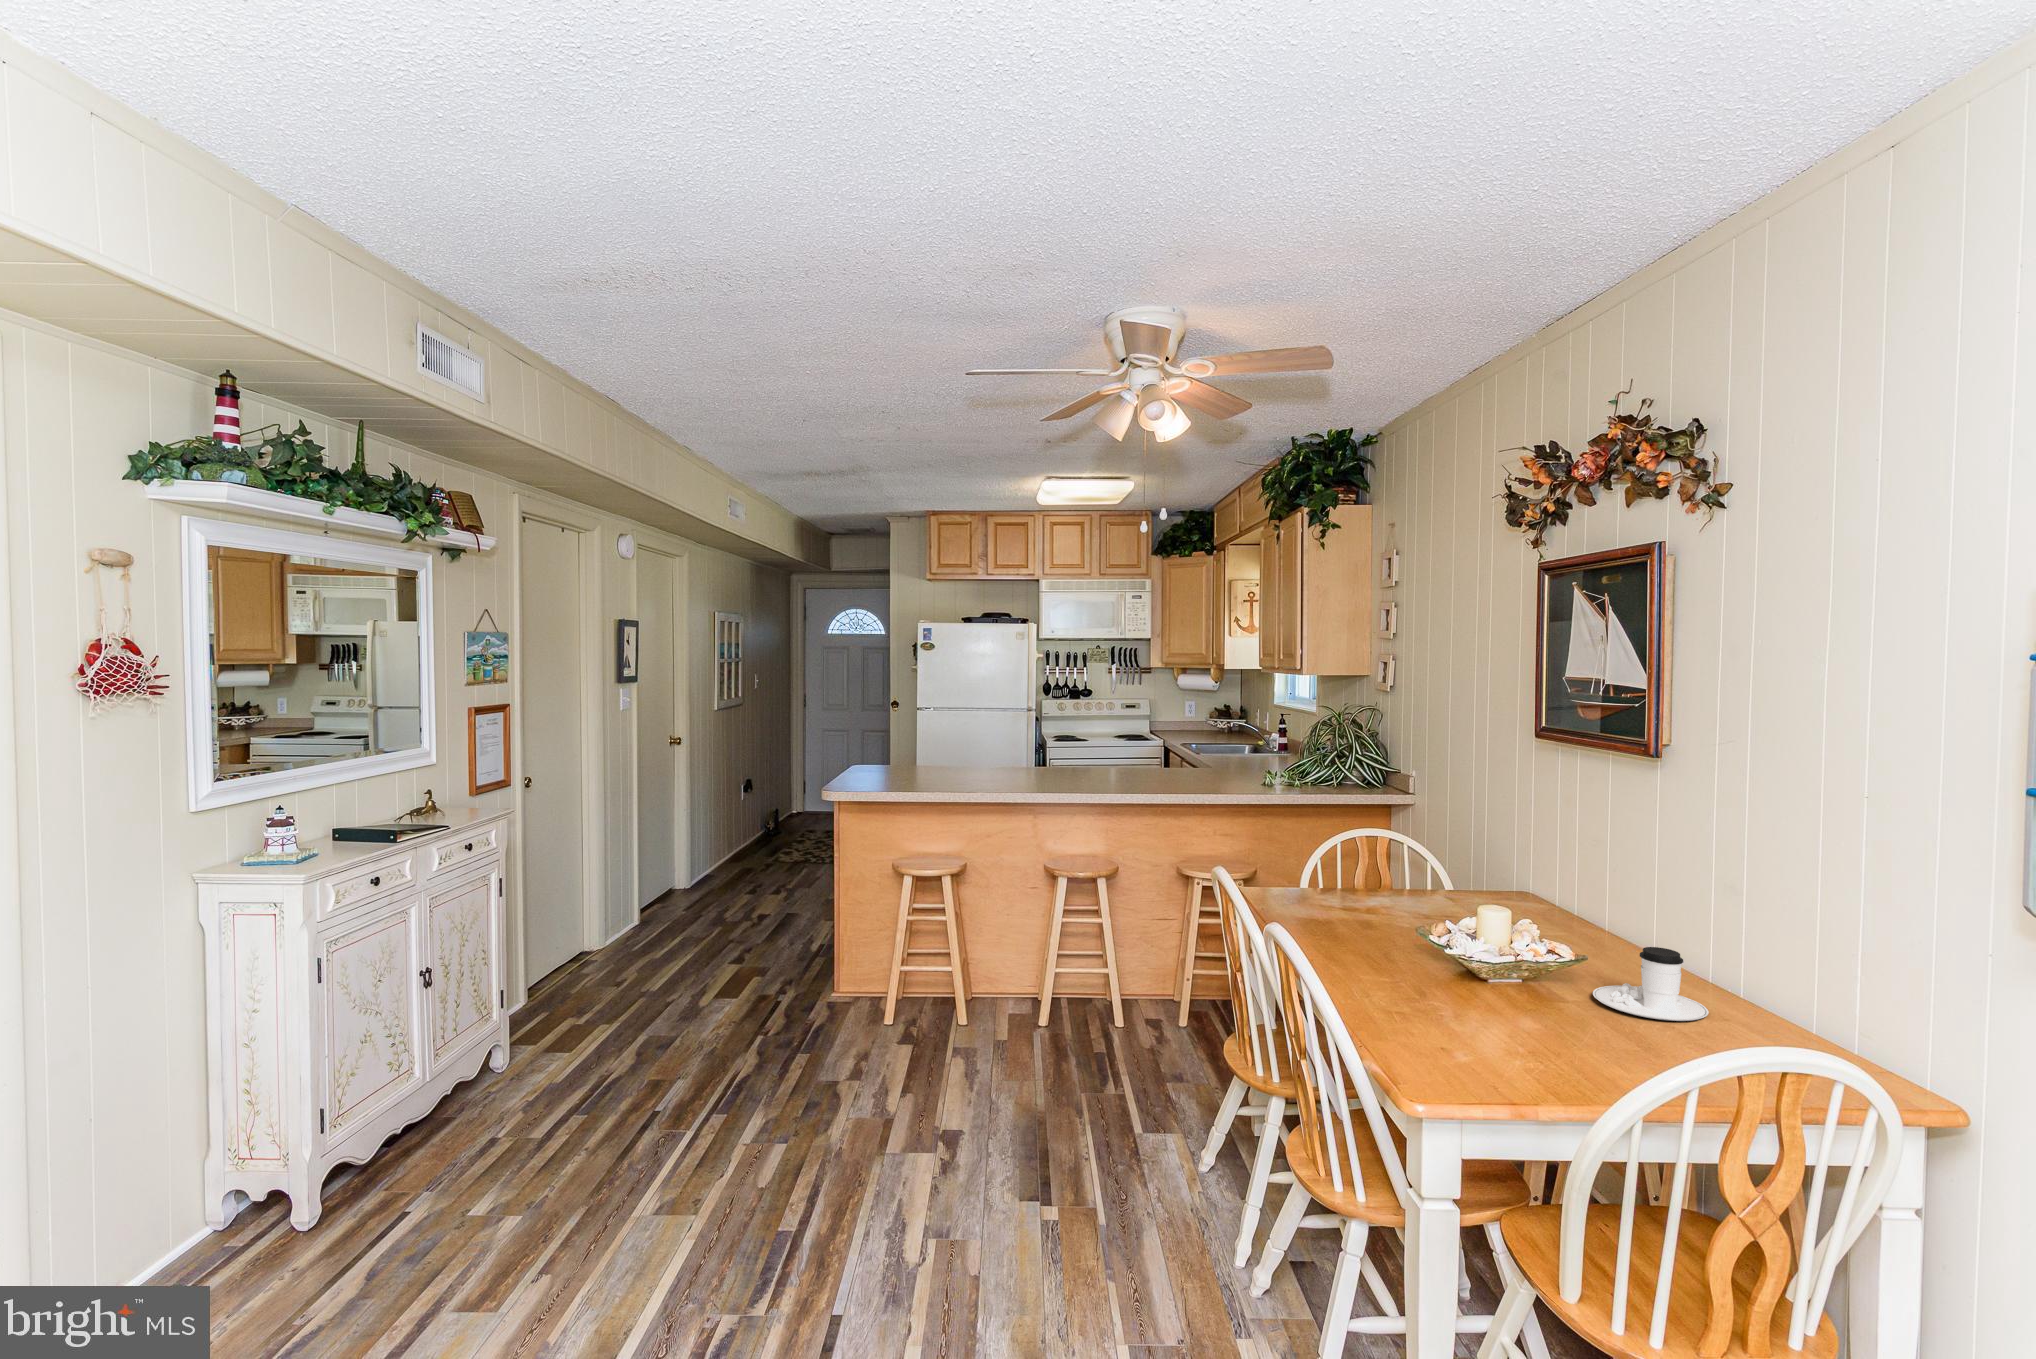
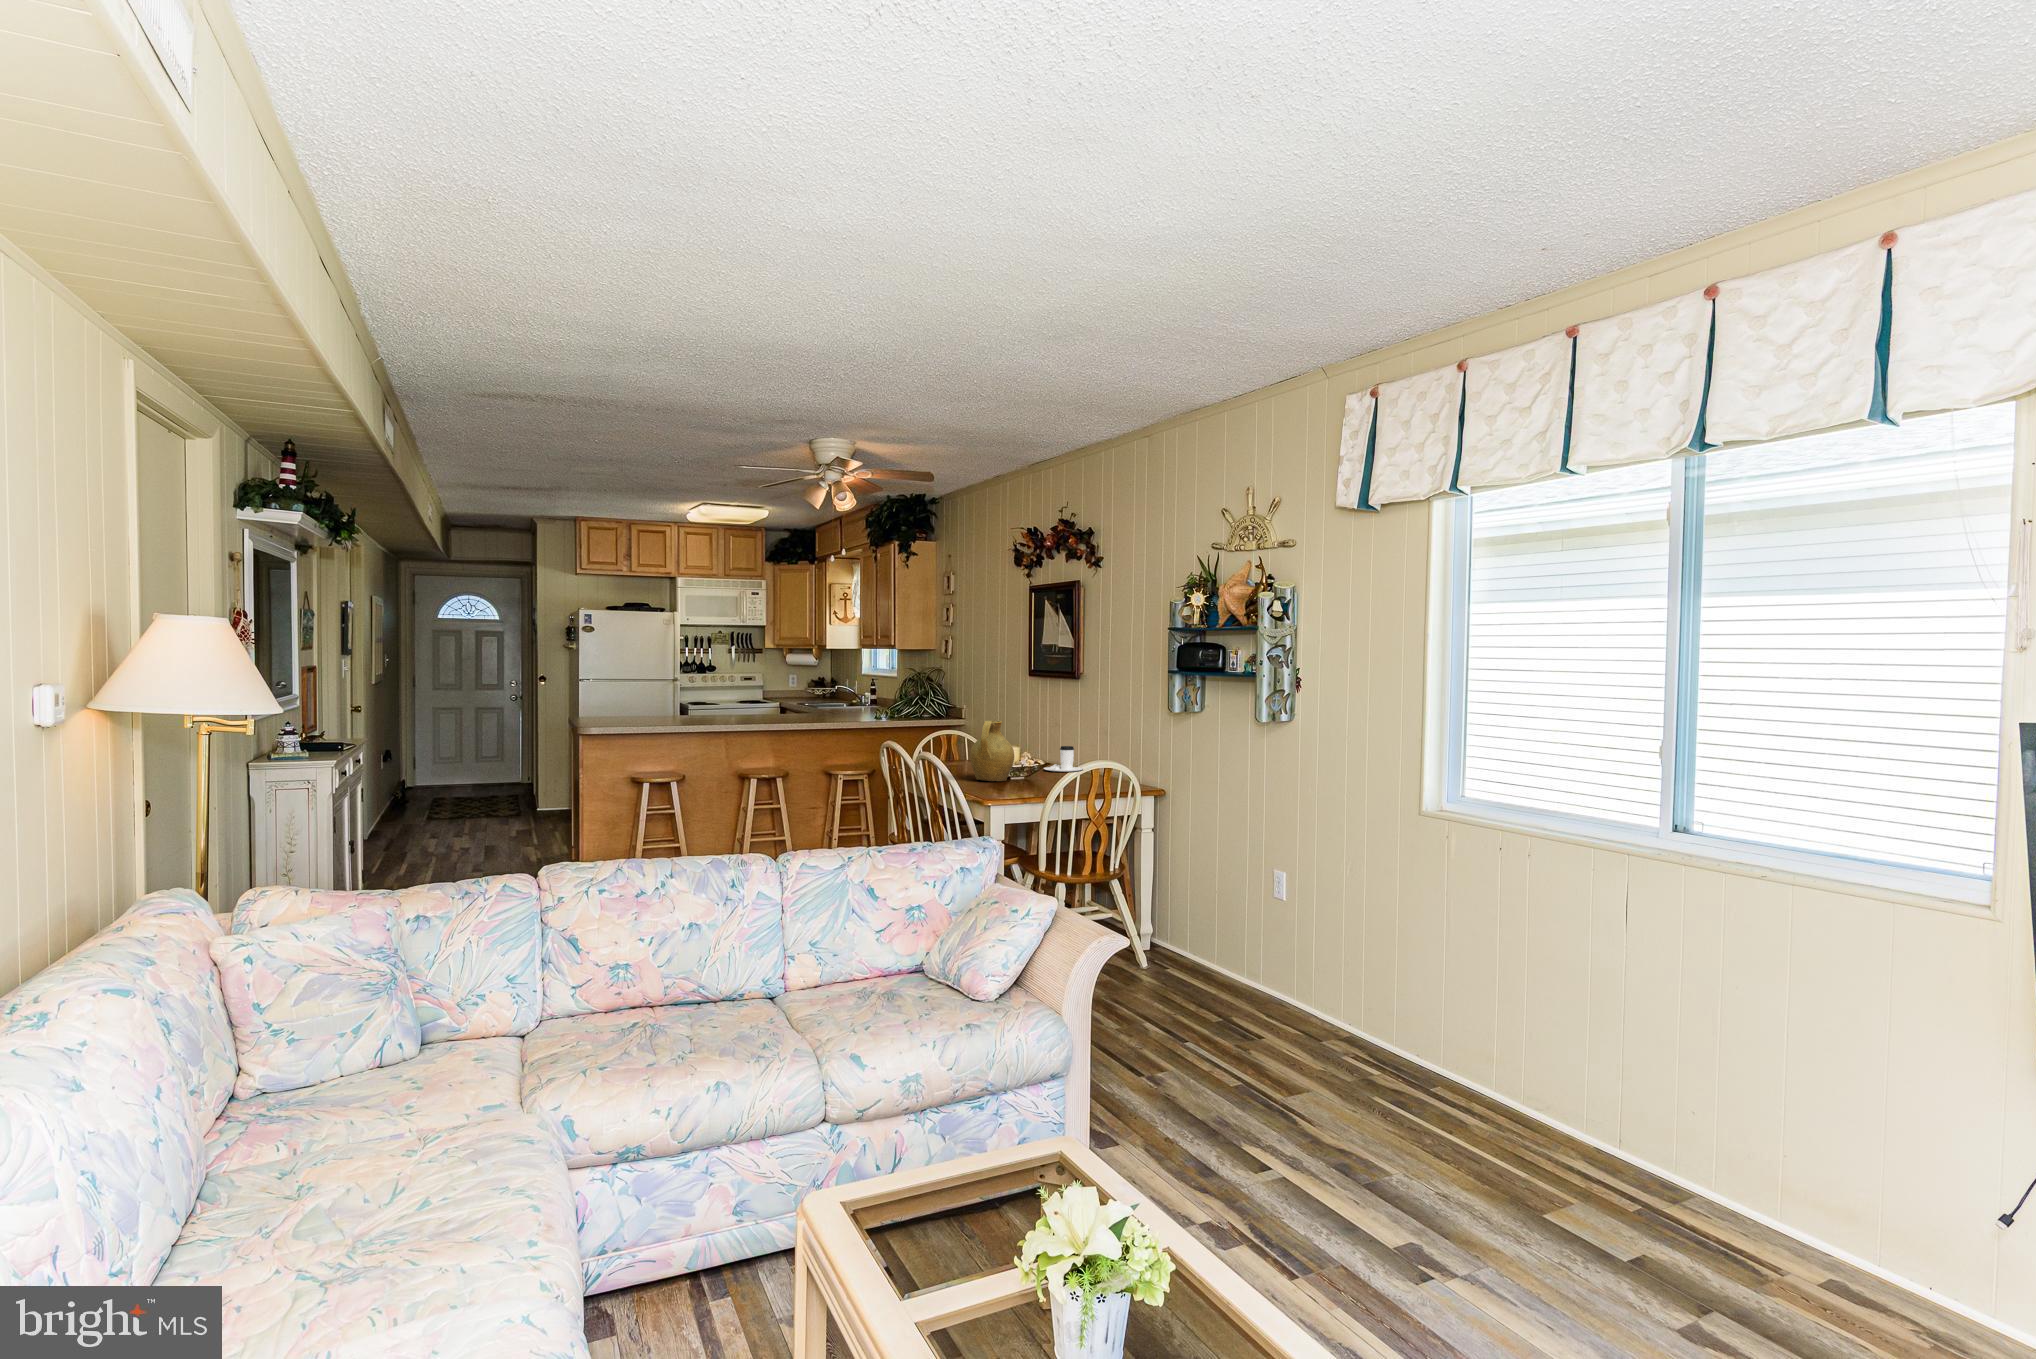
pitcher: none [1398,887,1517,1048] -> present [970,720,1014,781]

